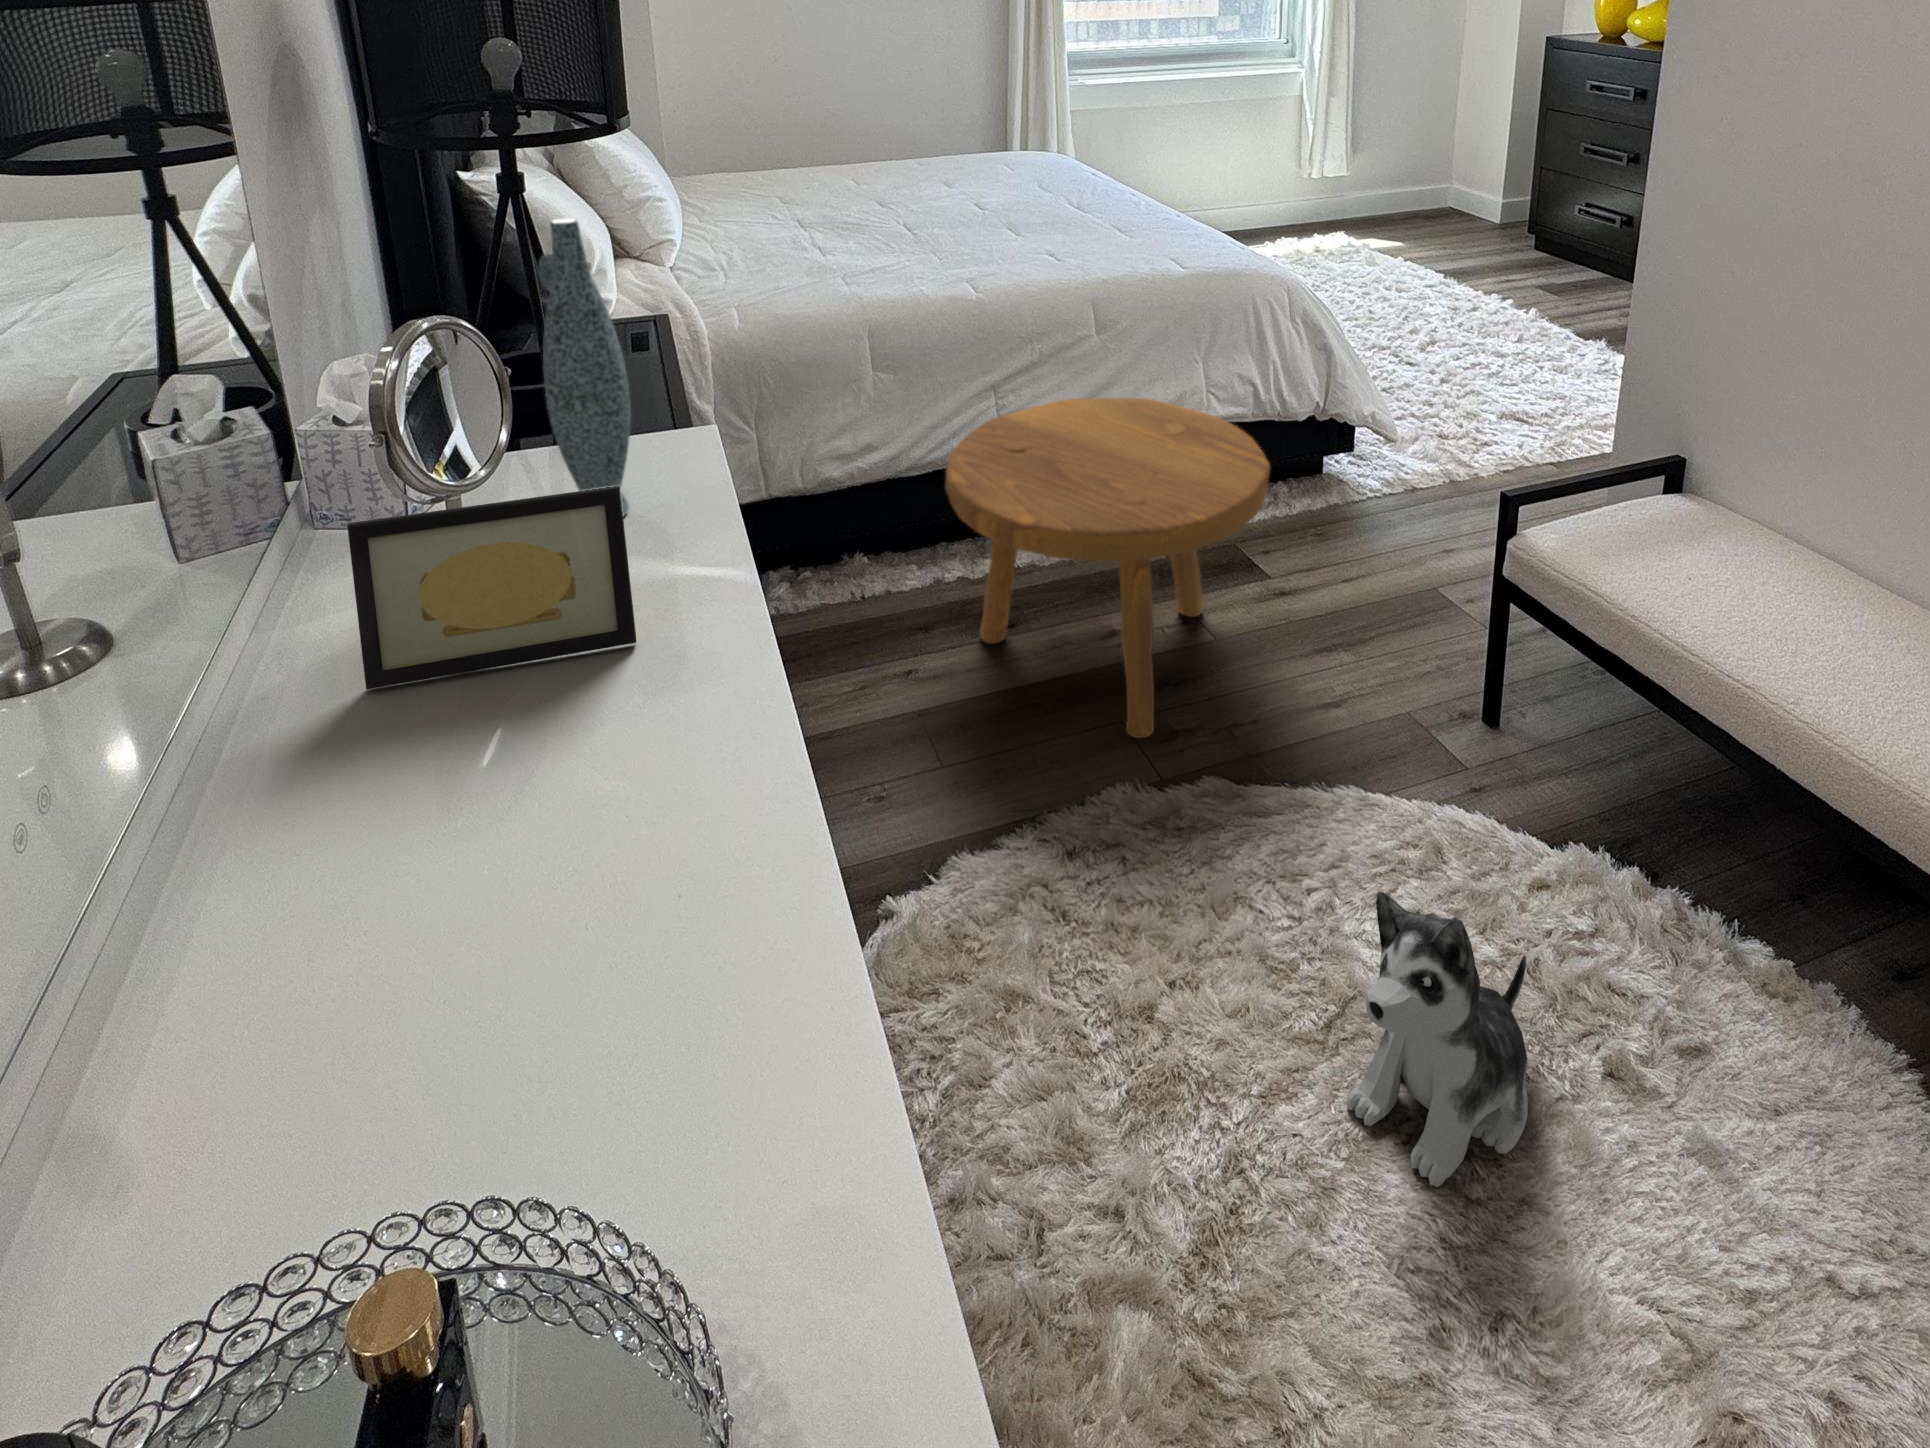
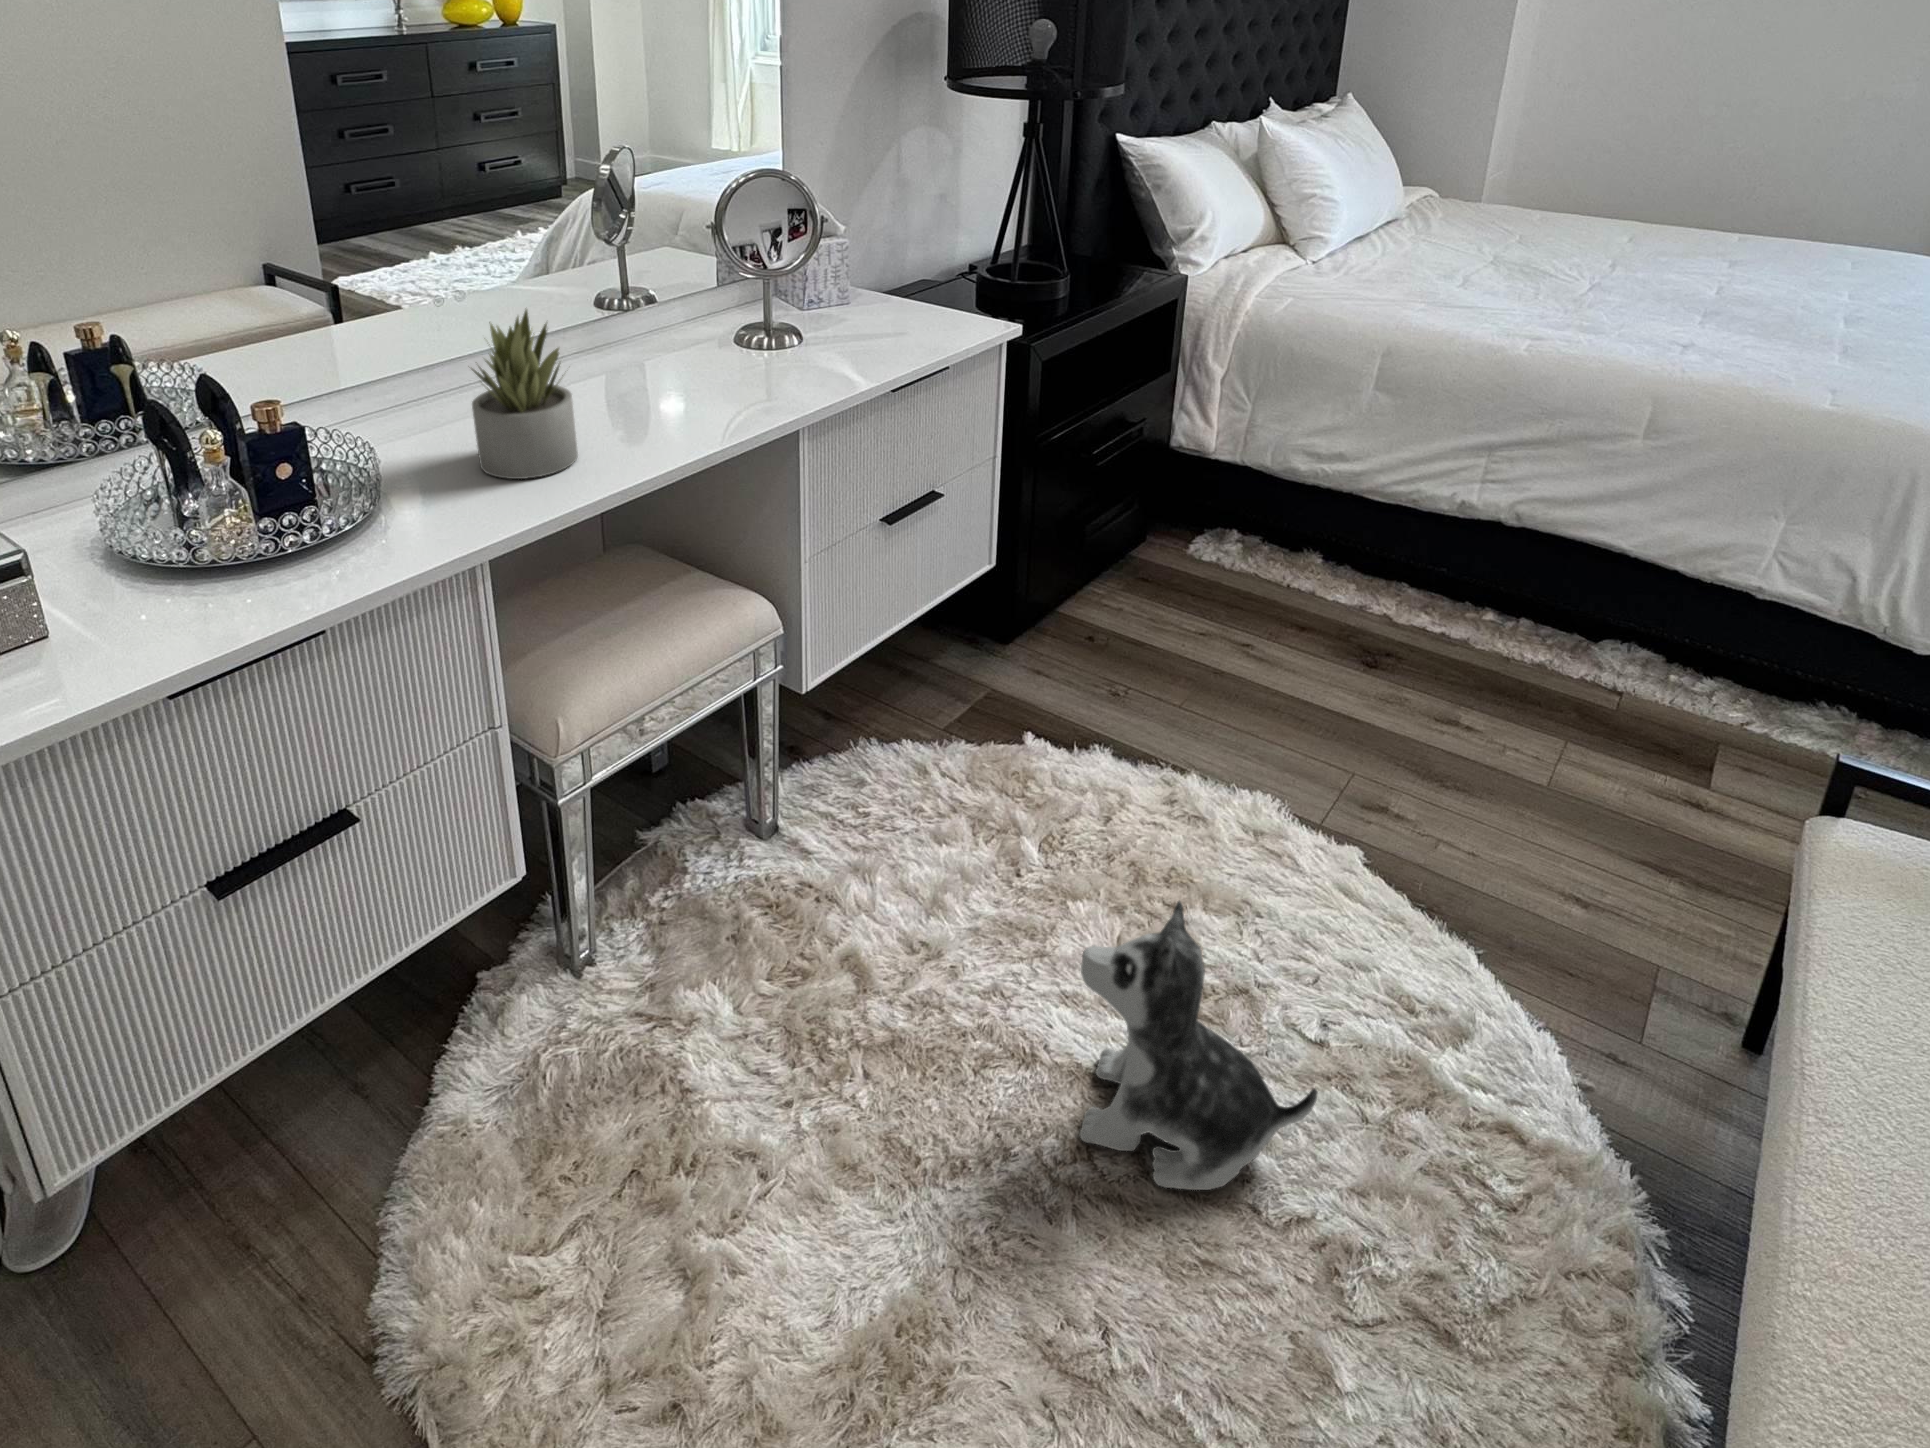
vase: present [539,218,631,515] -> none [848,129,905,343]
footstool: present [945,398,1270,738] -> none [1267,457,1641,791]
picture frame: present [347,486,636,689] -> none [662,265,783,387]
succulent plant: none [423,690,671,1044] -> present [472,310,578,479]

